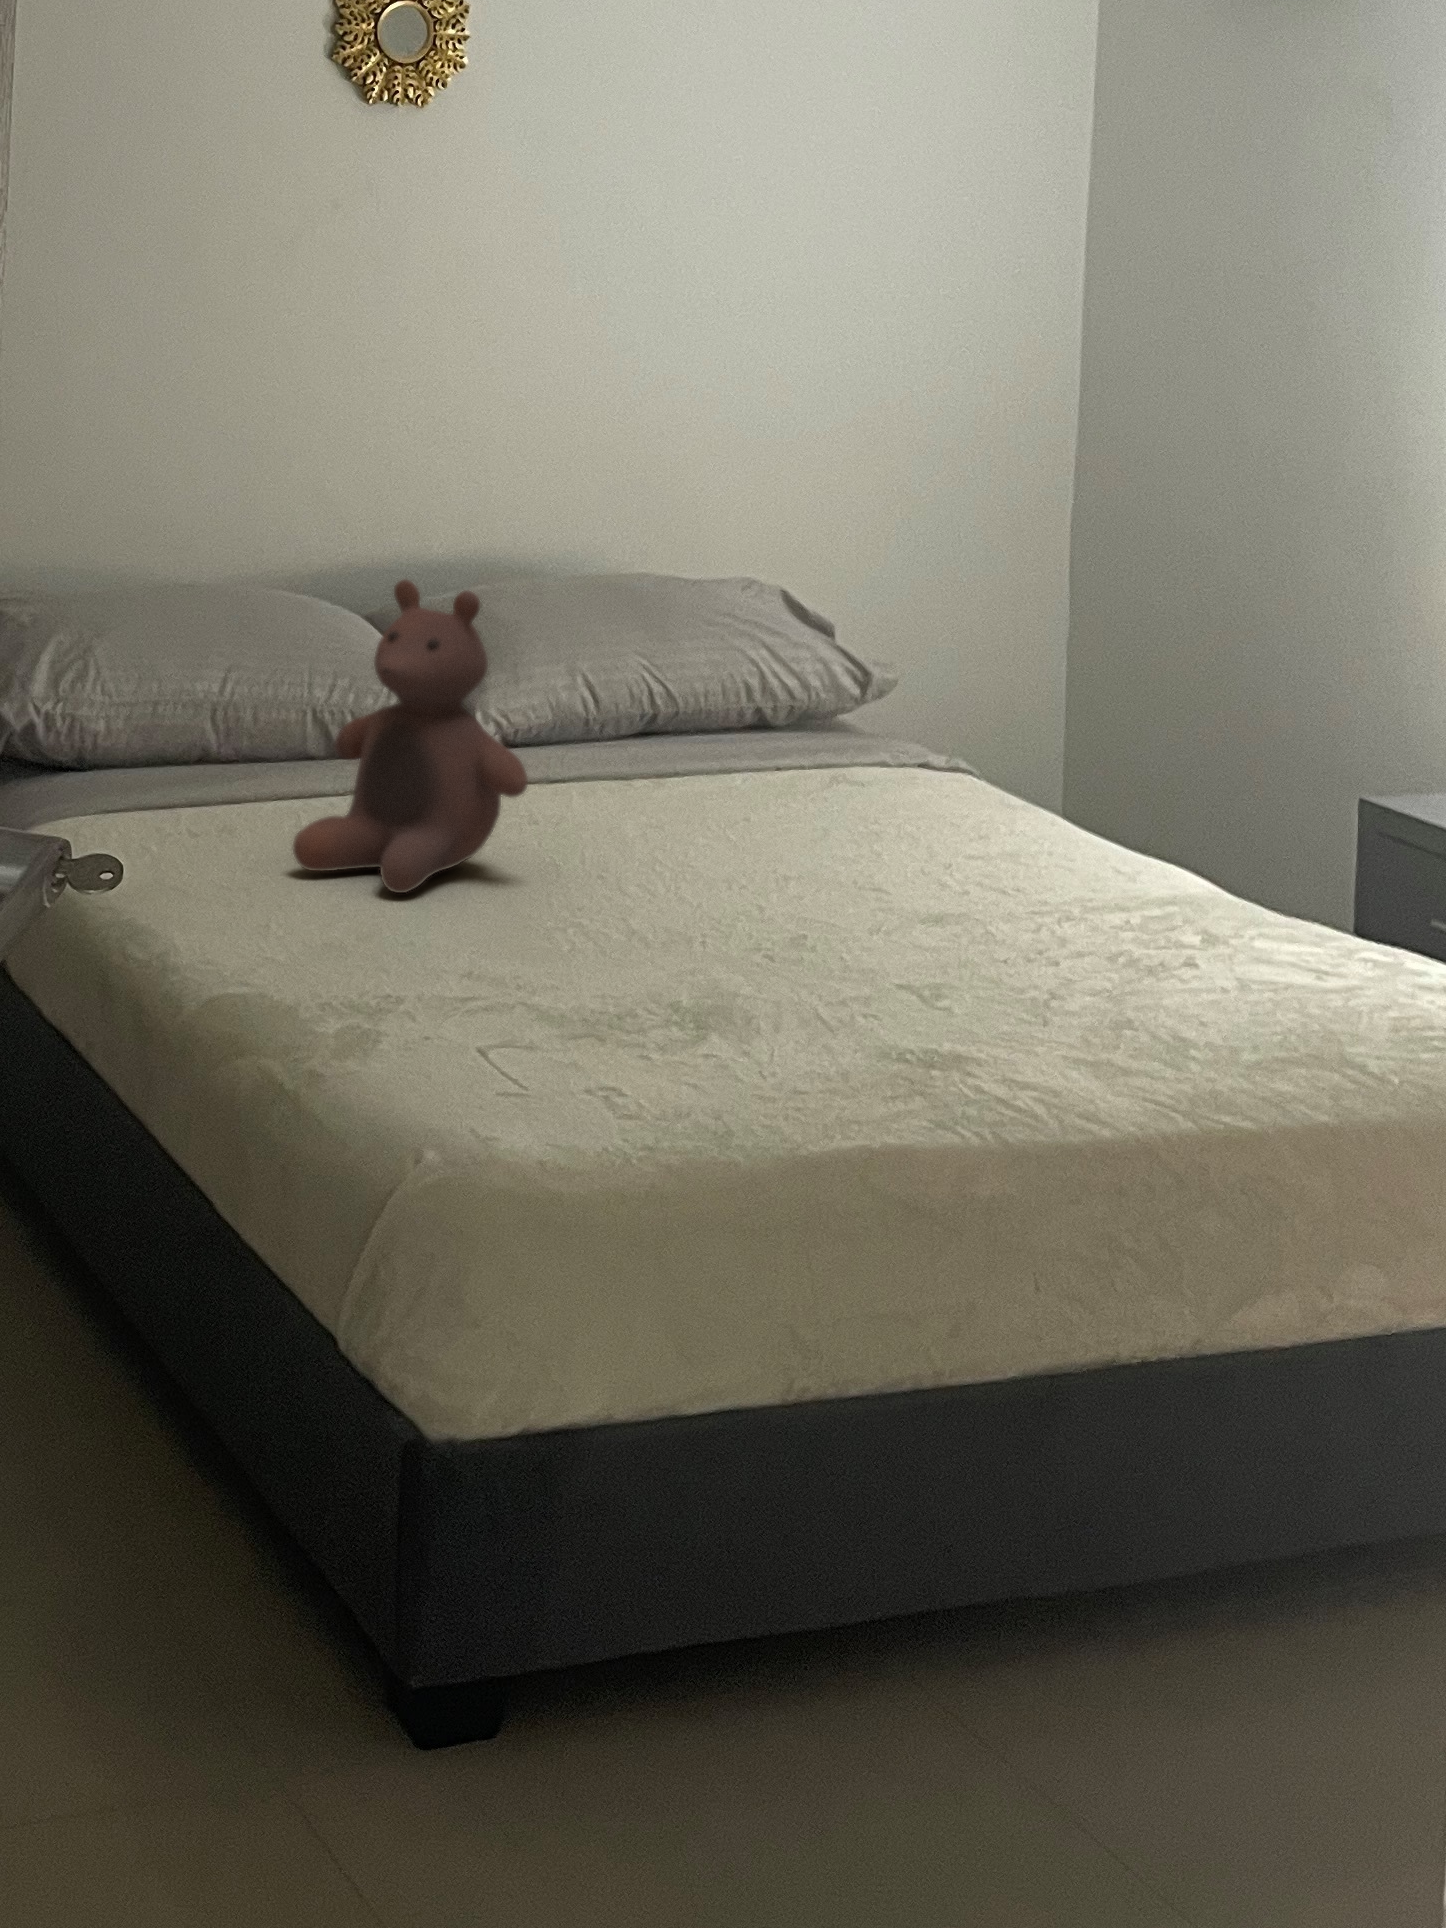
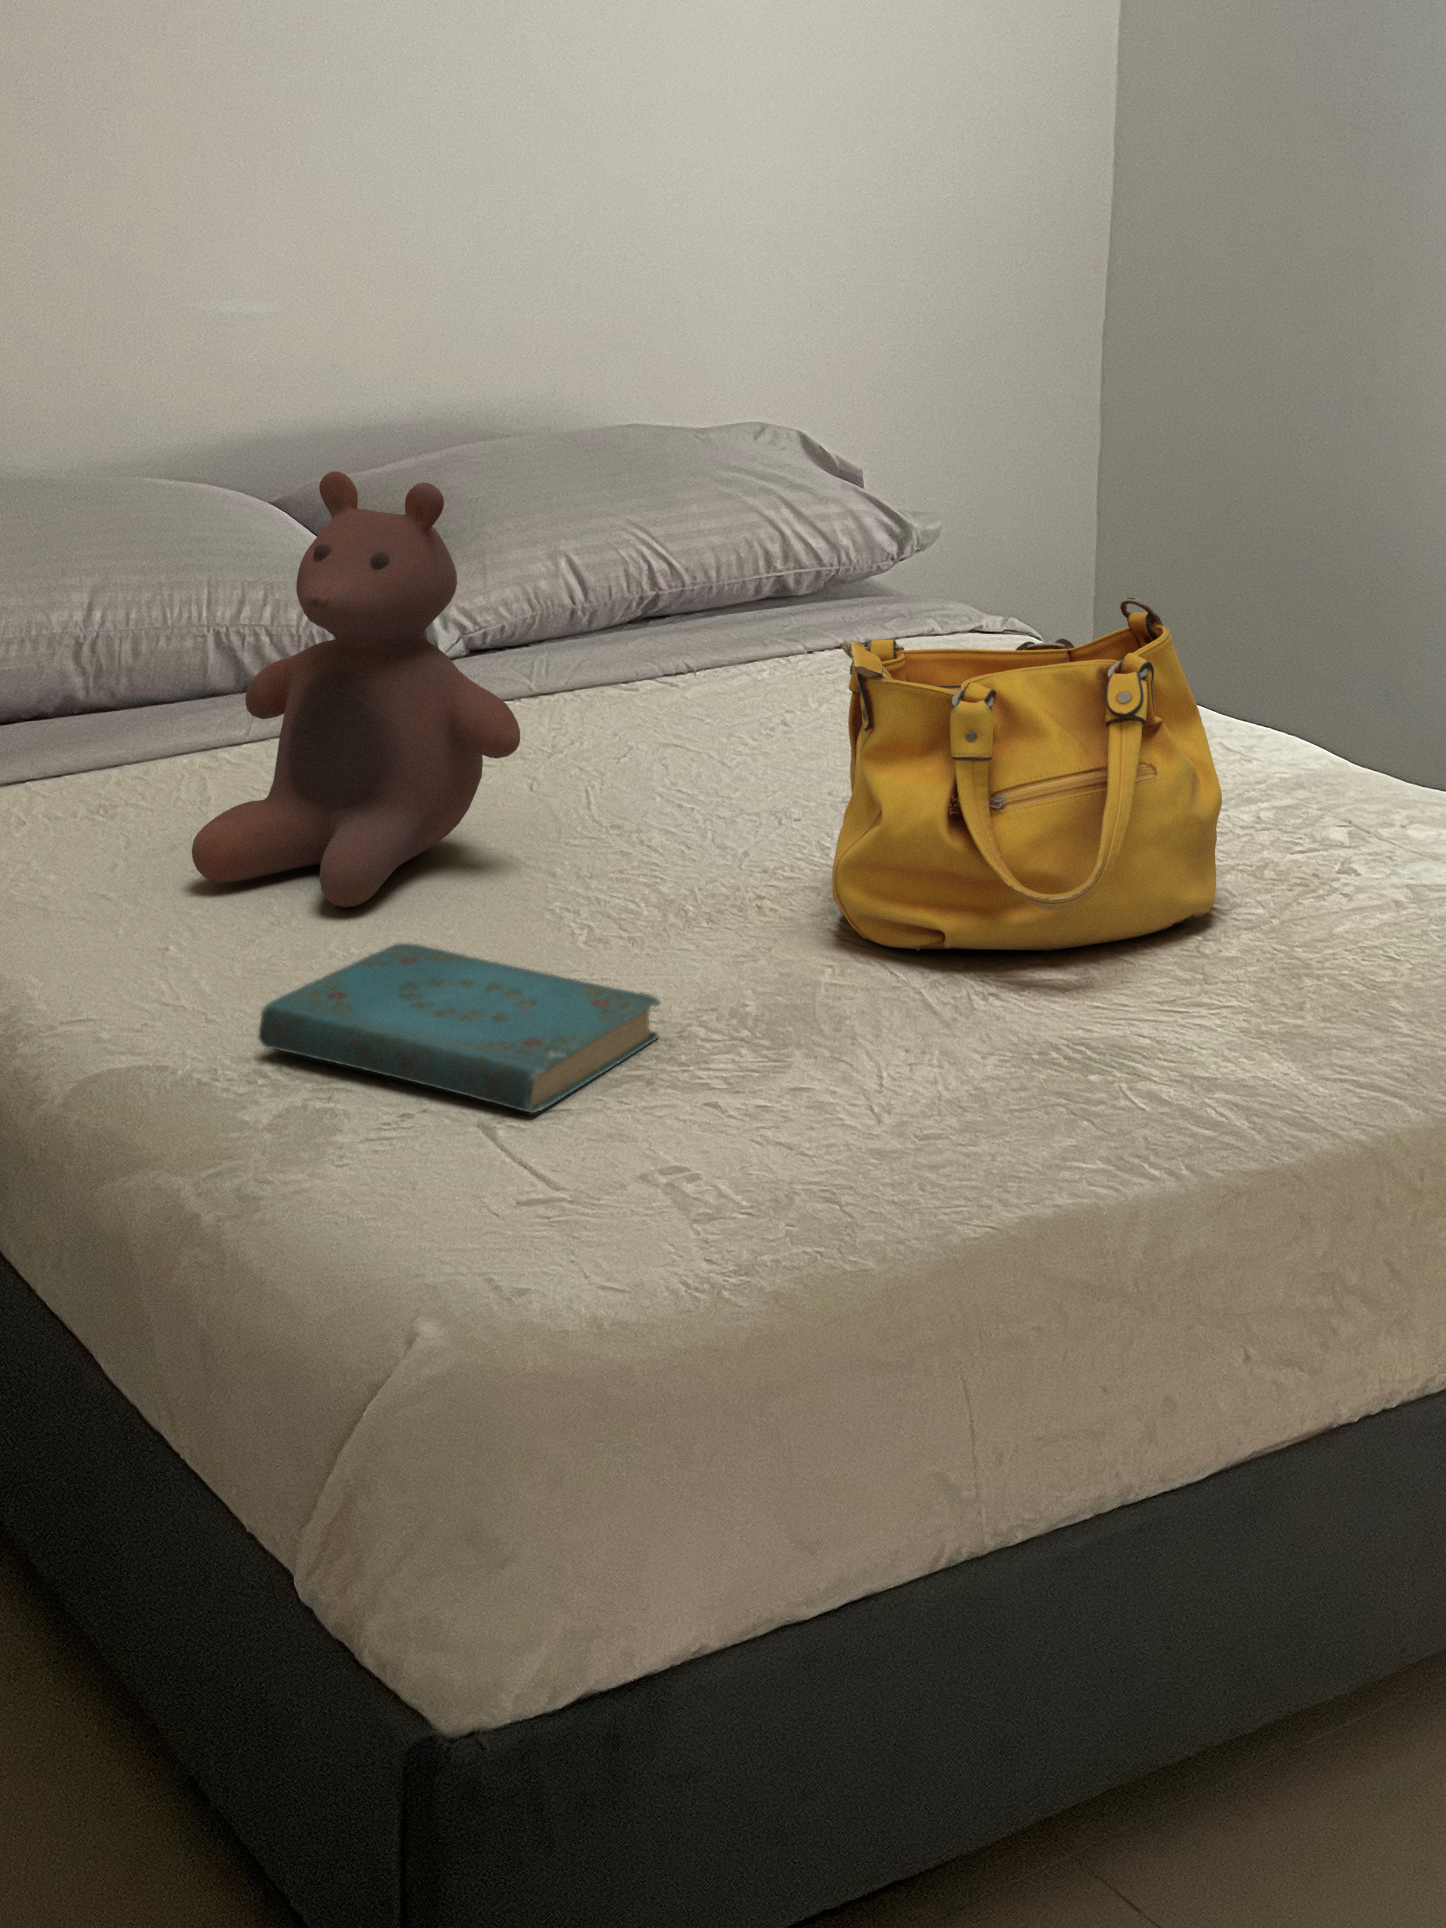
handbag: none [745,708,1051,966] -> present [832,598,1222,950]
book: none [334,909,609,1014] -> present [259,943,661,1113]

